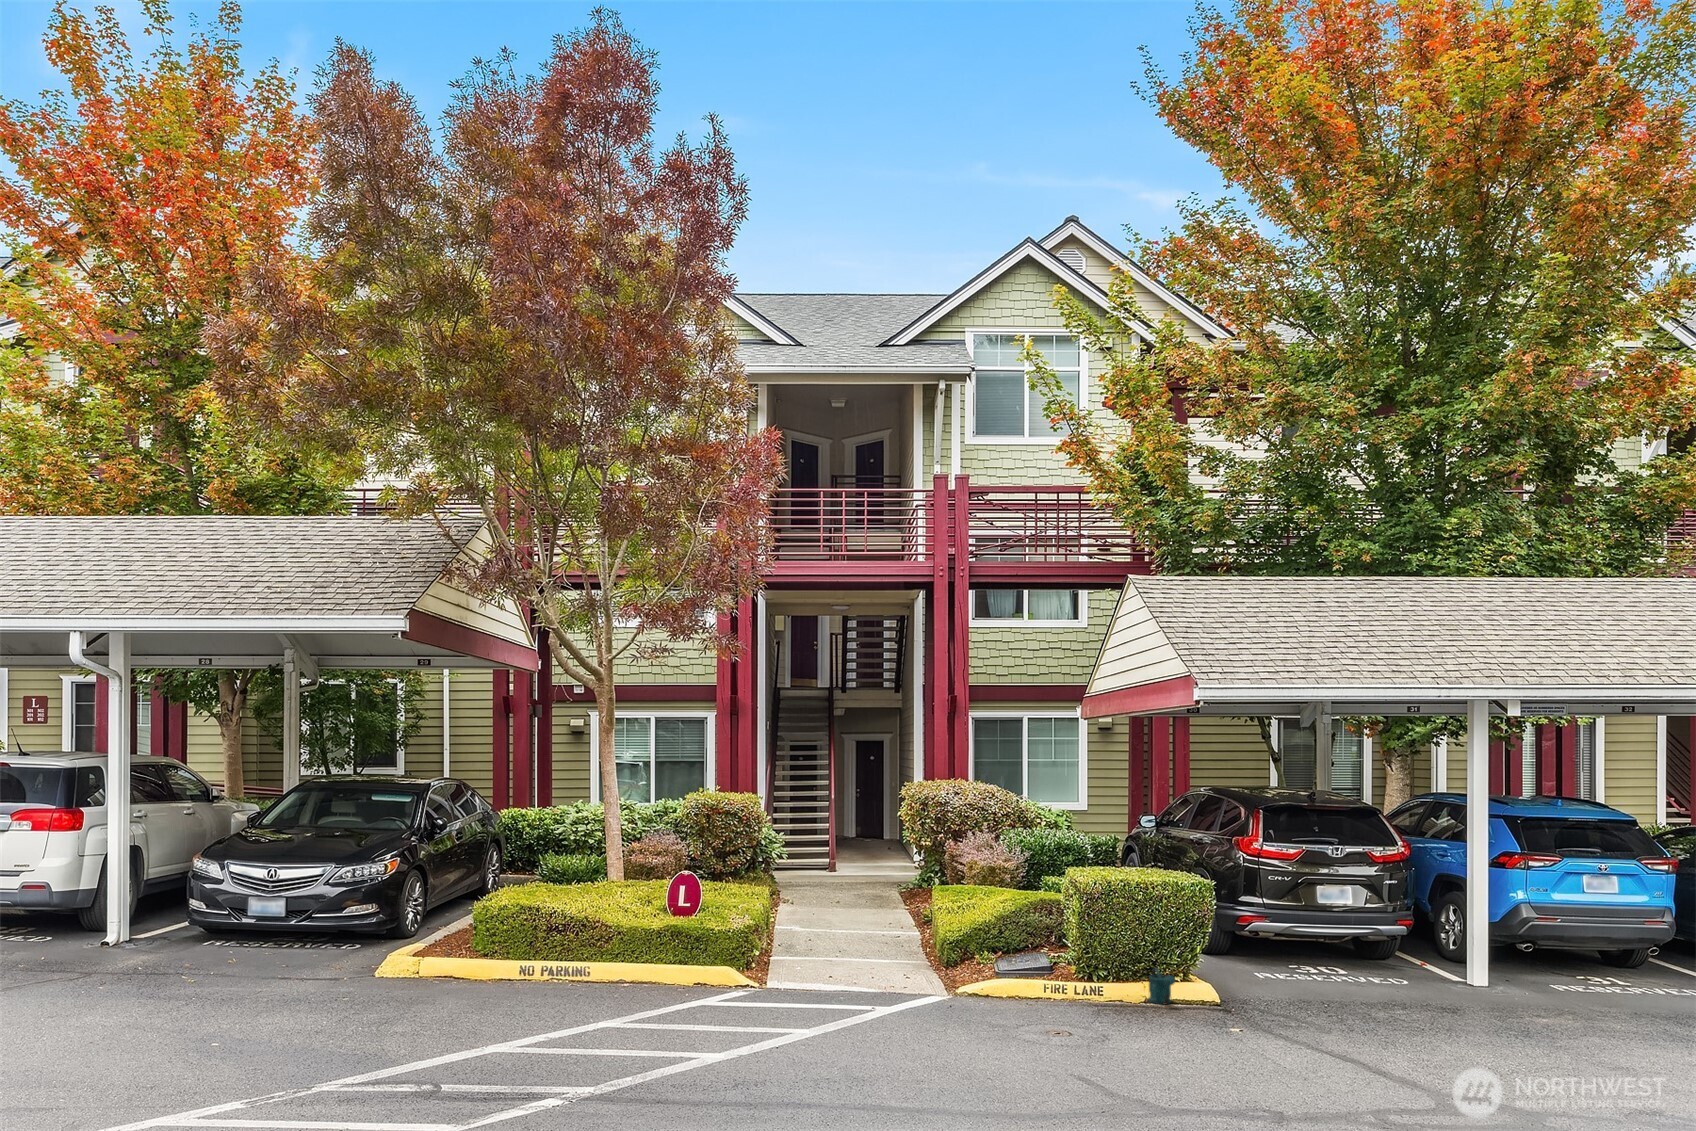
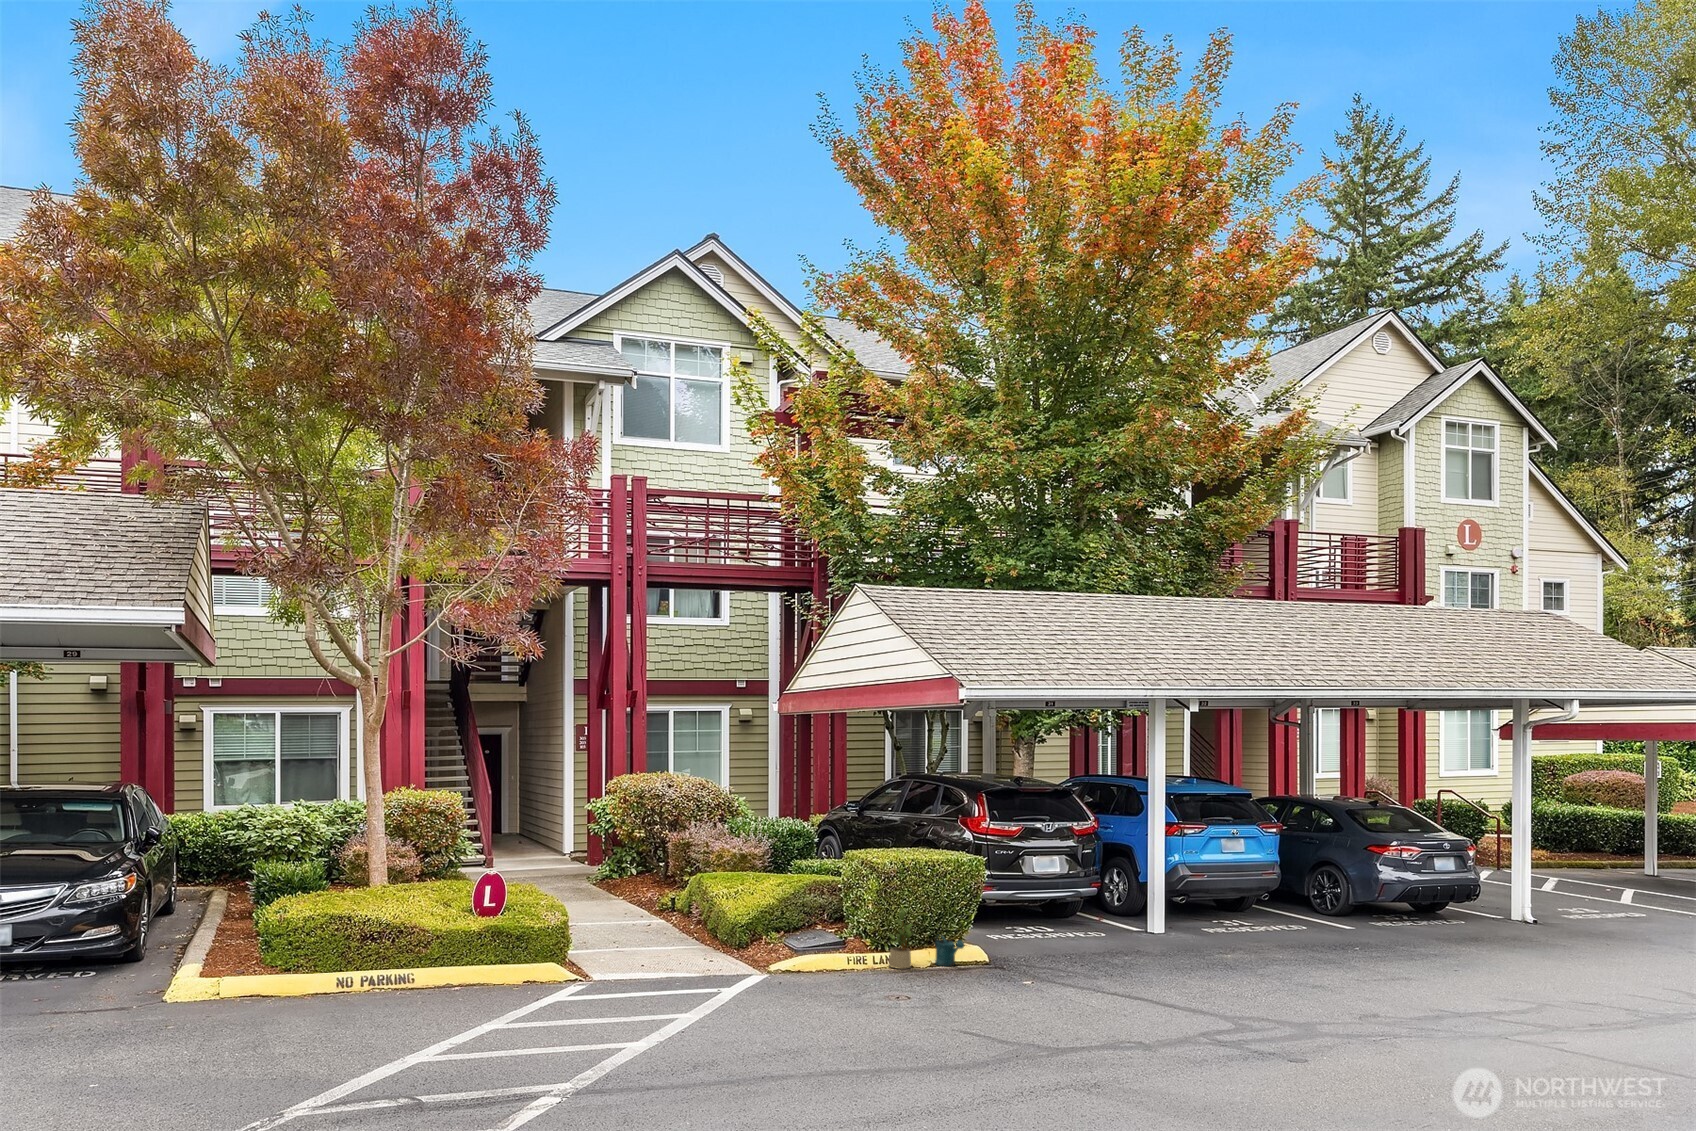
potted plant: none [1090,935,1120,1002] -> present [889,909,912,969]

